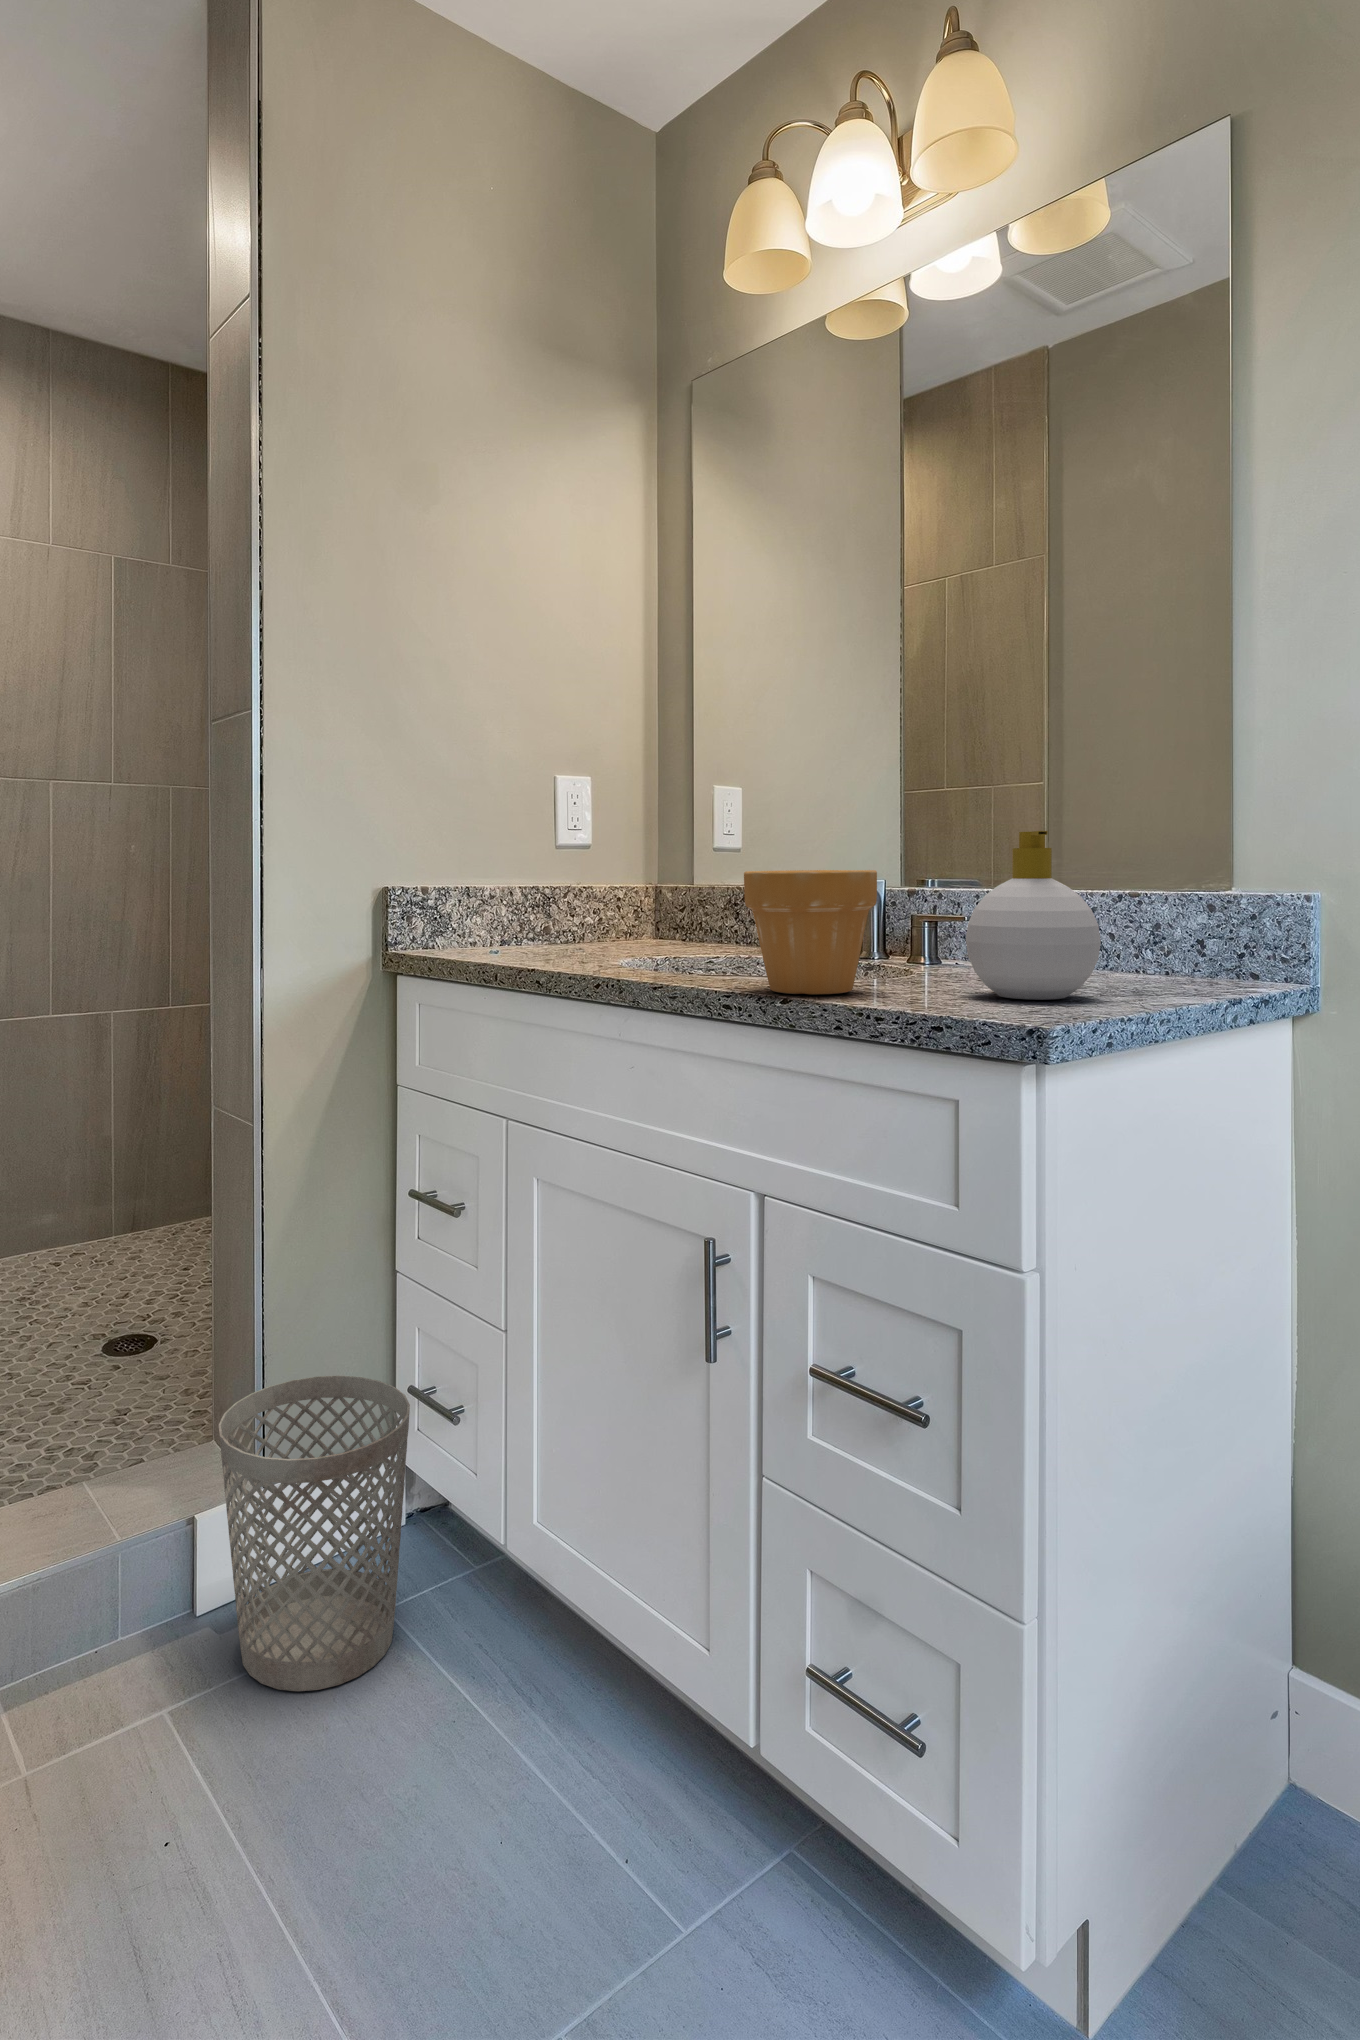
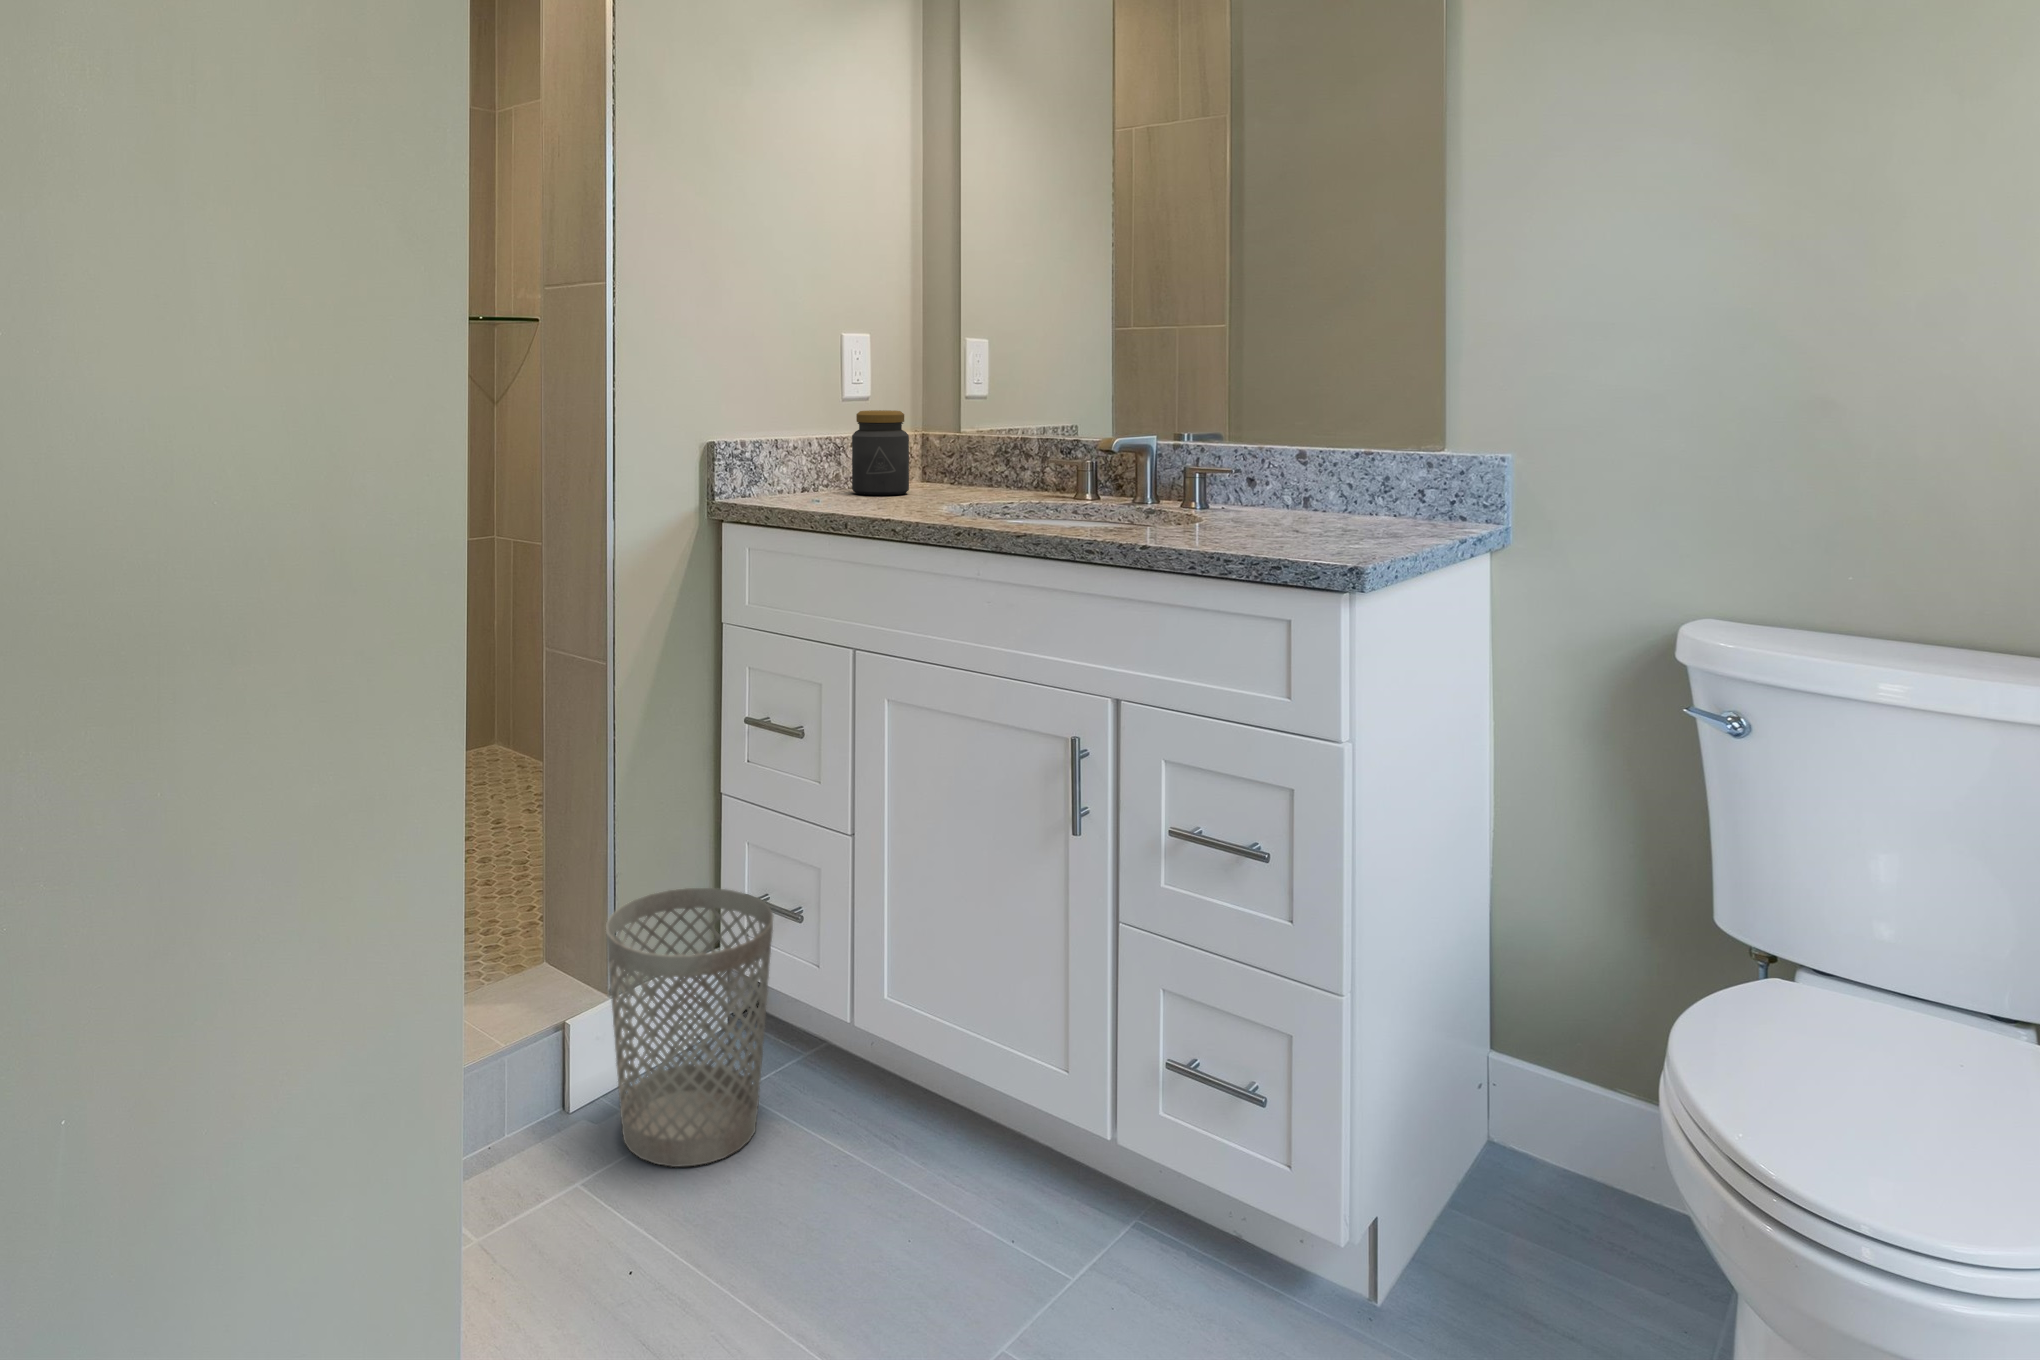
soap bottle: present [966,831,1101,1000] -> none [1264,412,1367,541]
jar: none [560,858,623,951] -> present [852,410,909,495]
flower pot: present [744,870,877,994] -> none [1091,438,1197,539]

